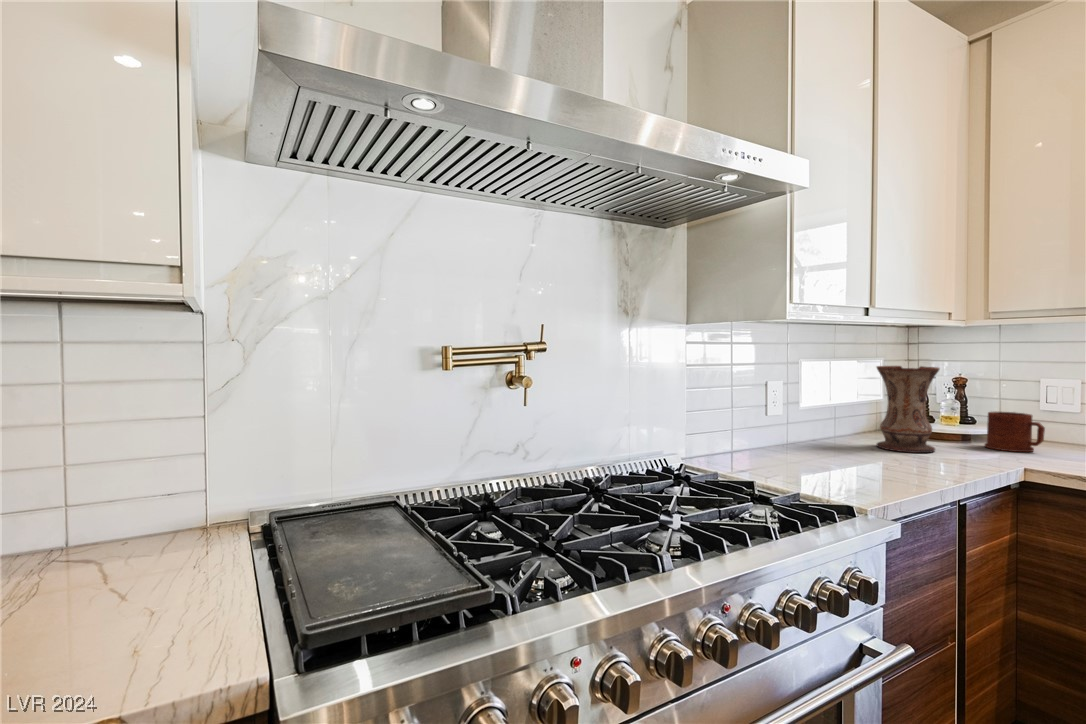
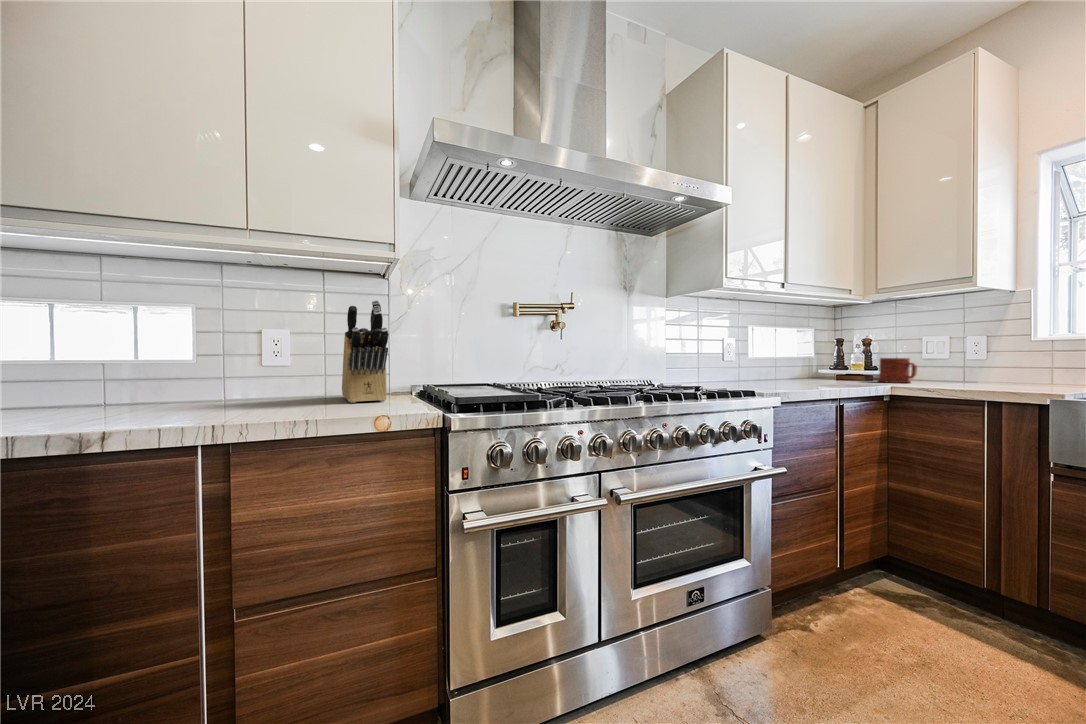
vase: present [877,366,939,453] -> none [799,326,842,382]
knife block: none [81,382,179,596] -> present [342,300,388,403]

